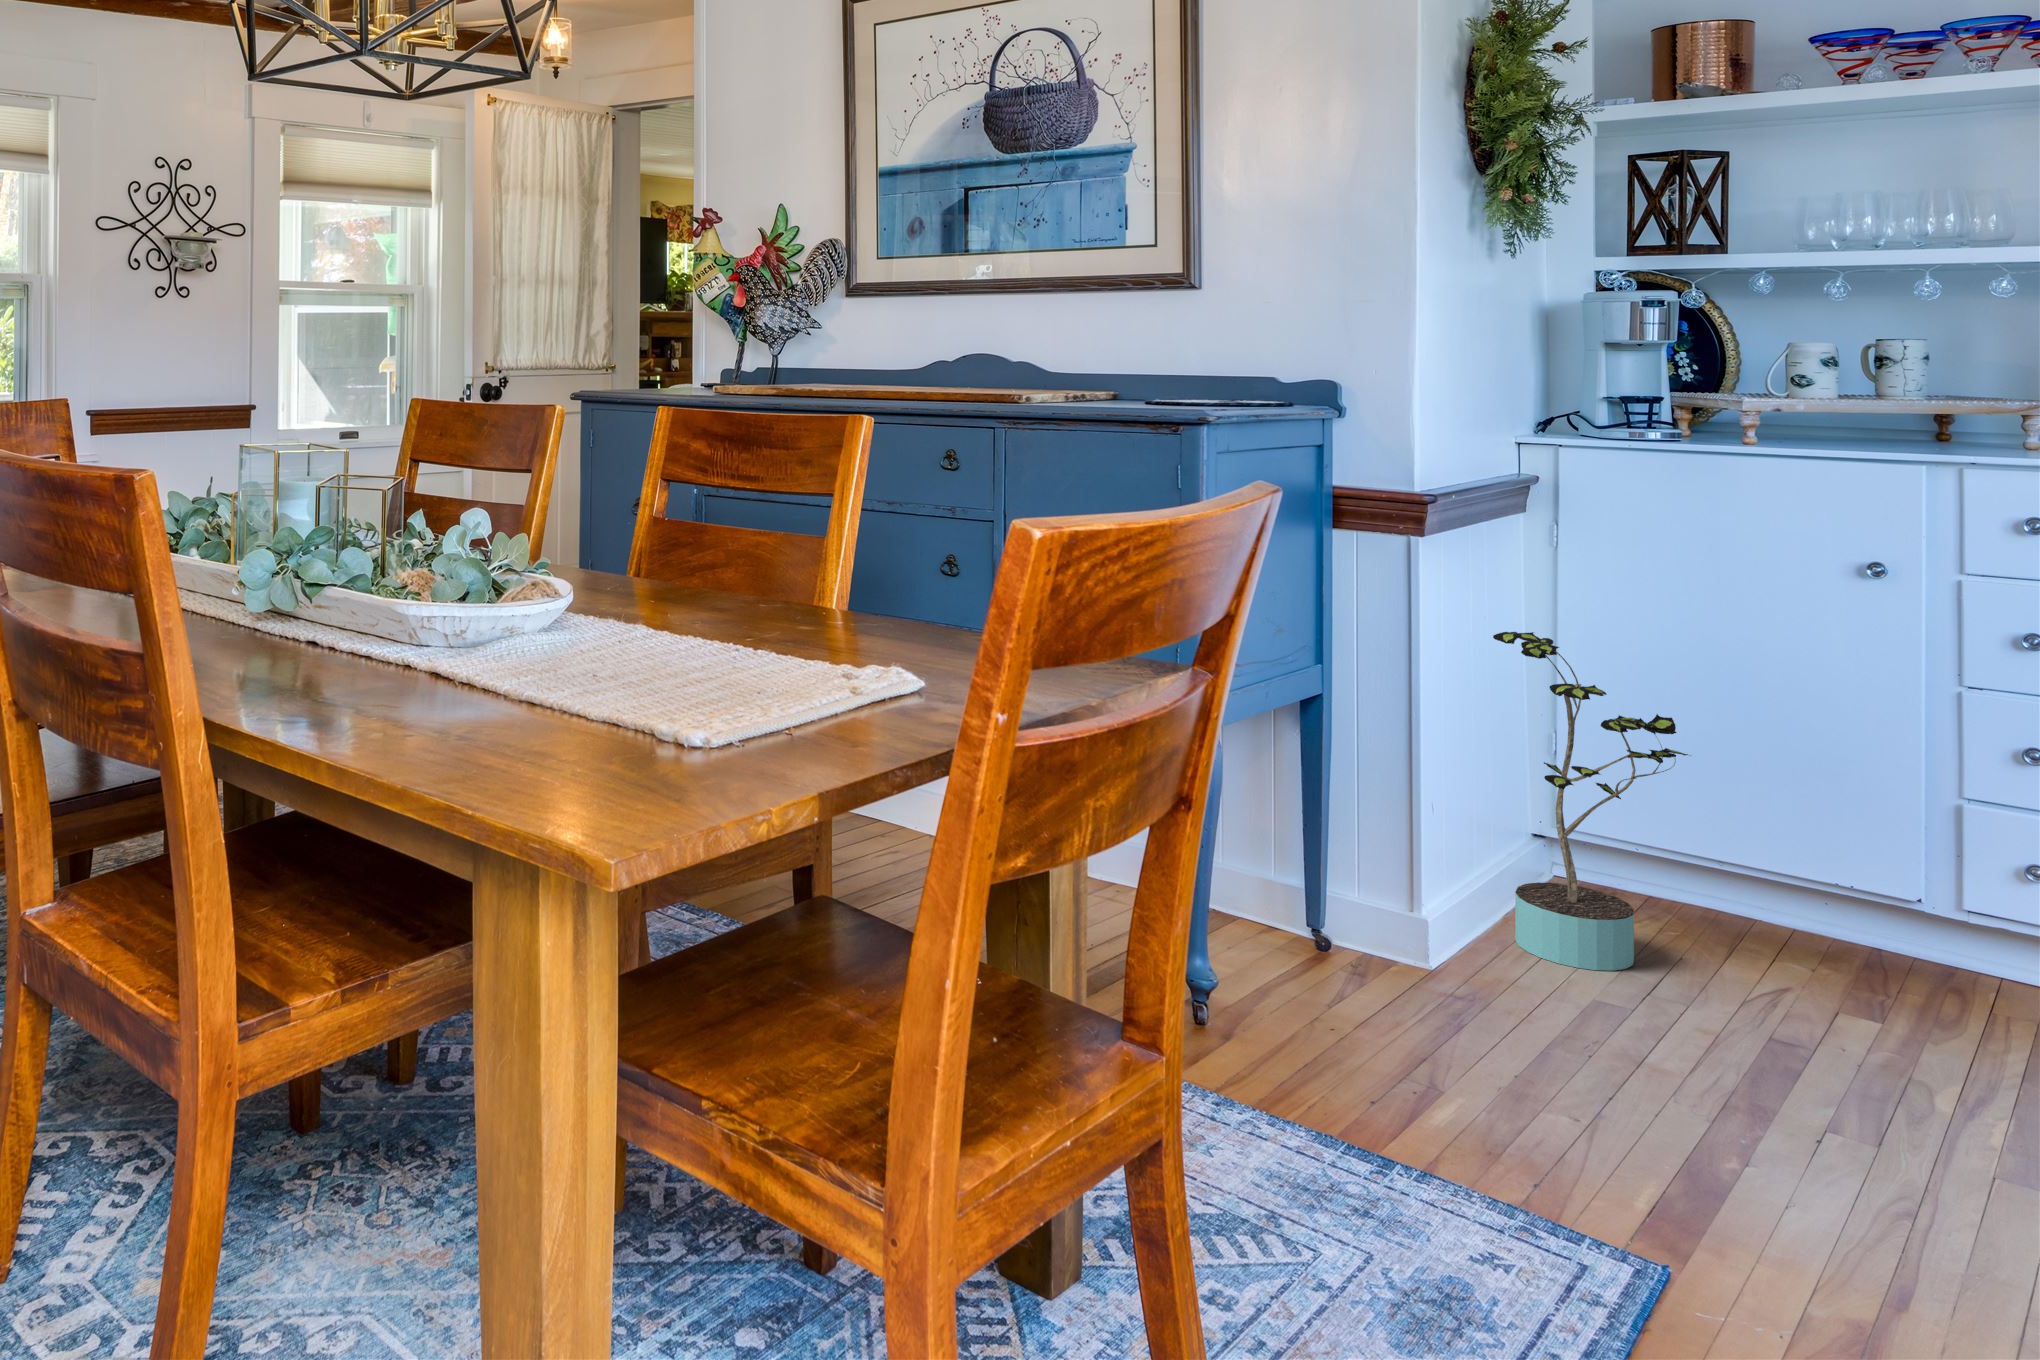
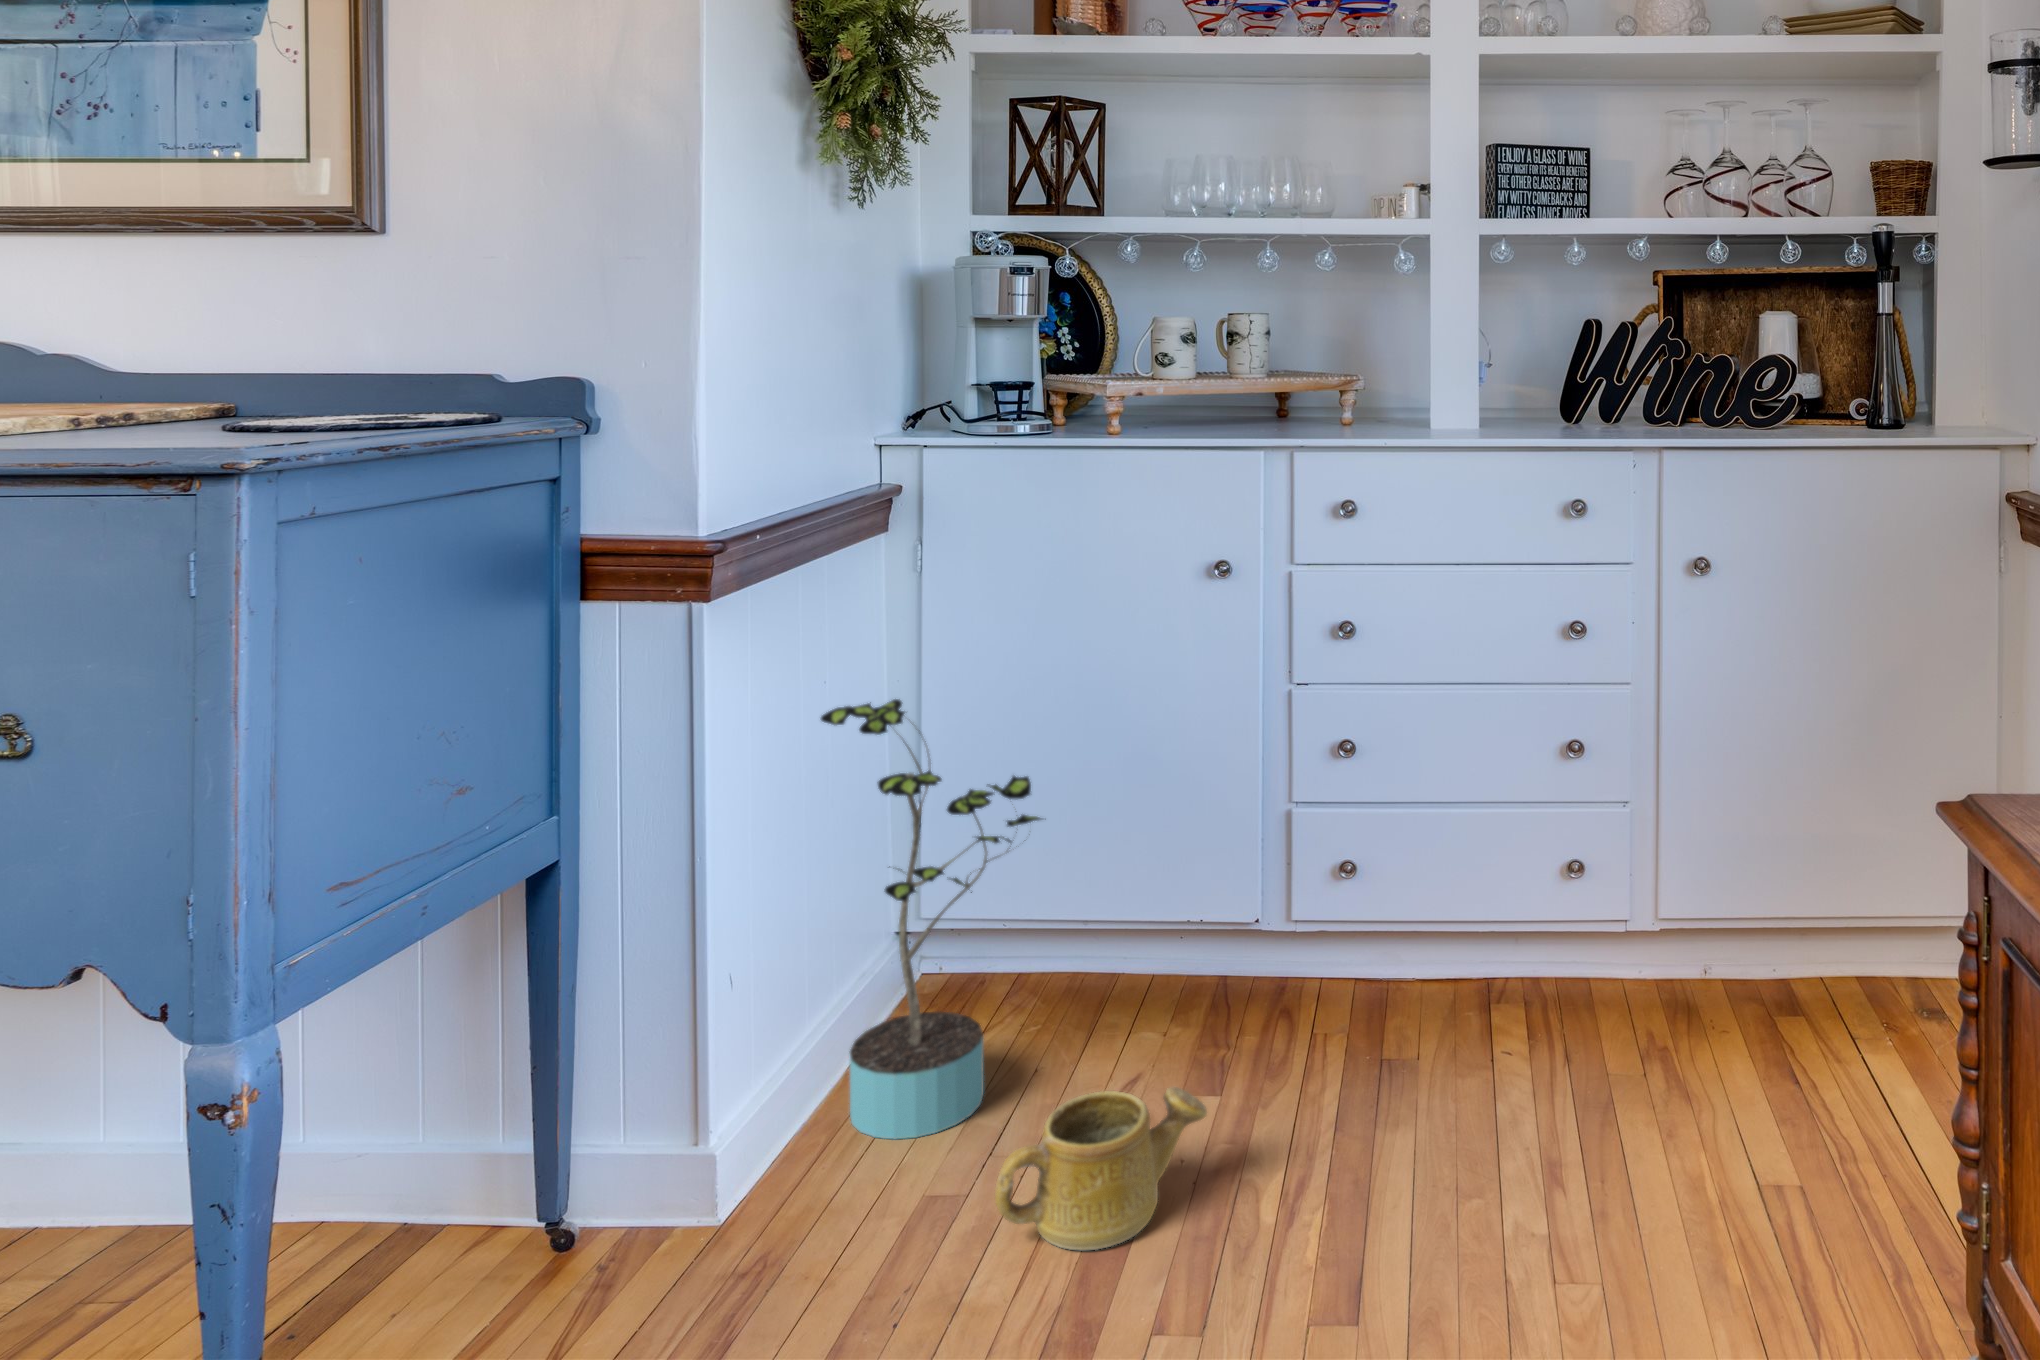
watering can: none [1670,960,1879,1078] -> present [995,1087,1207,1250]

